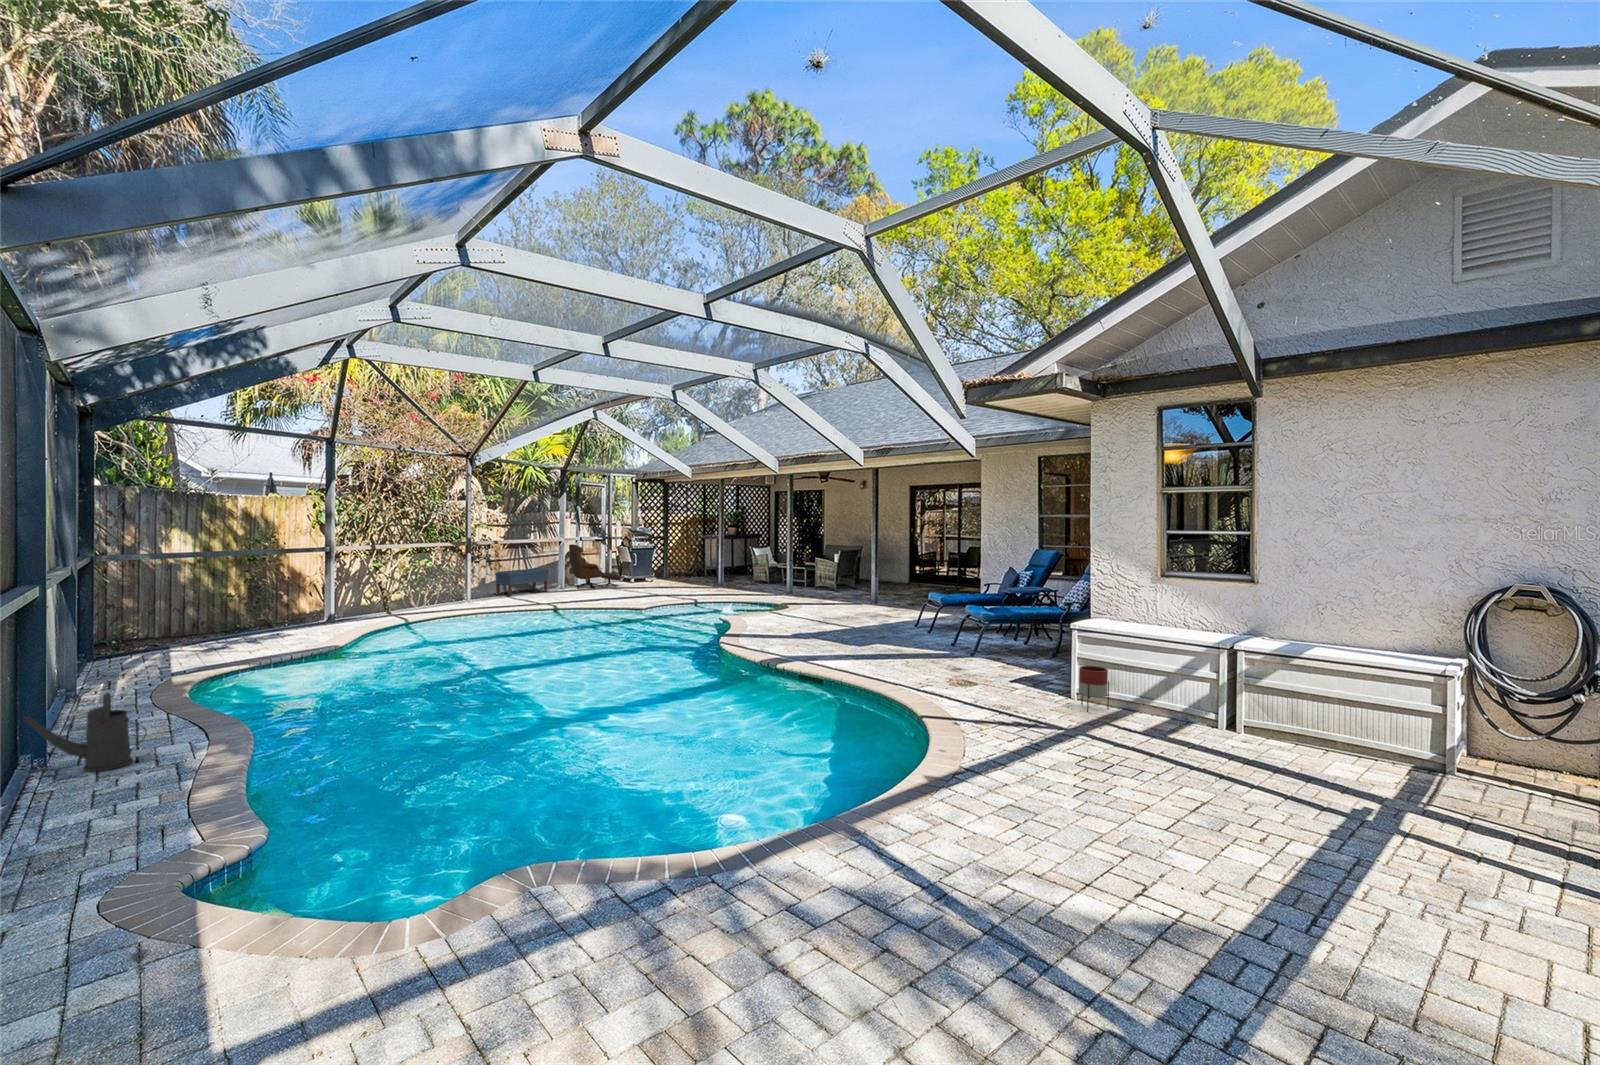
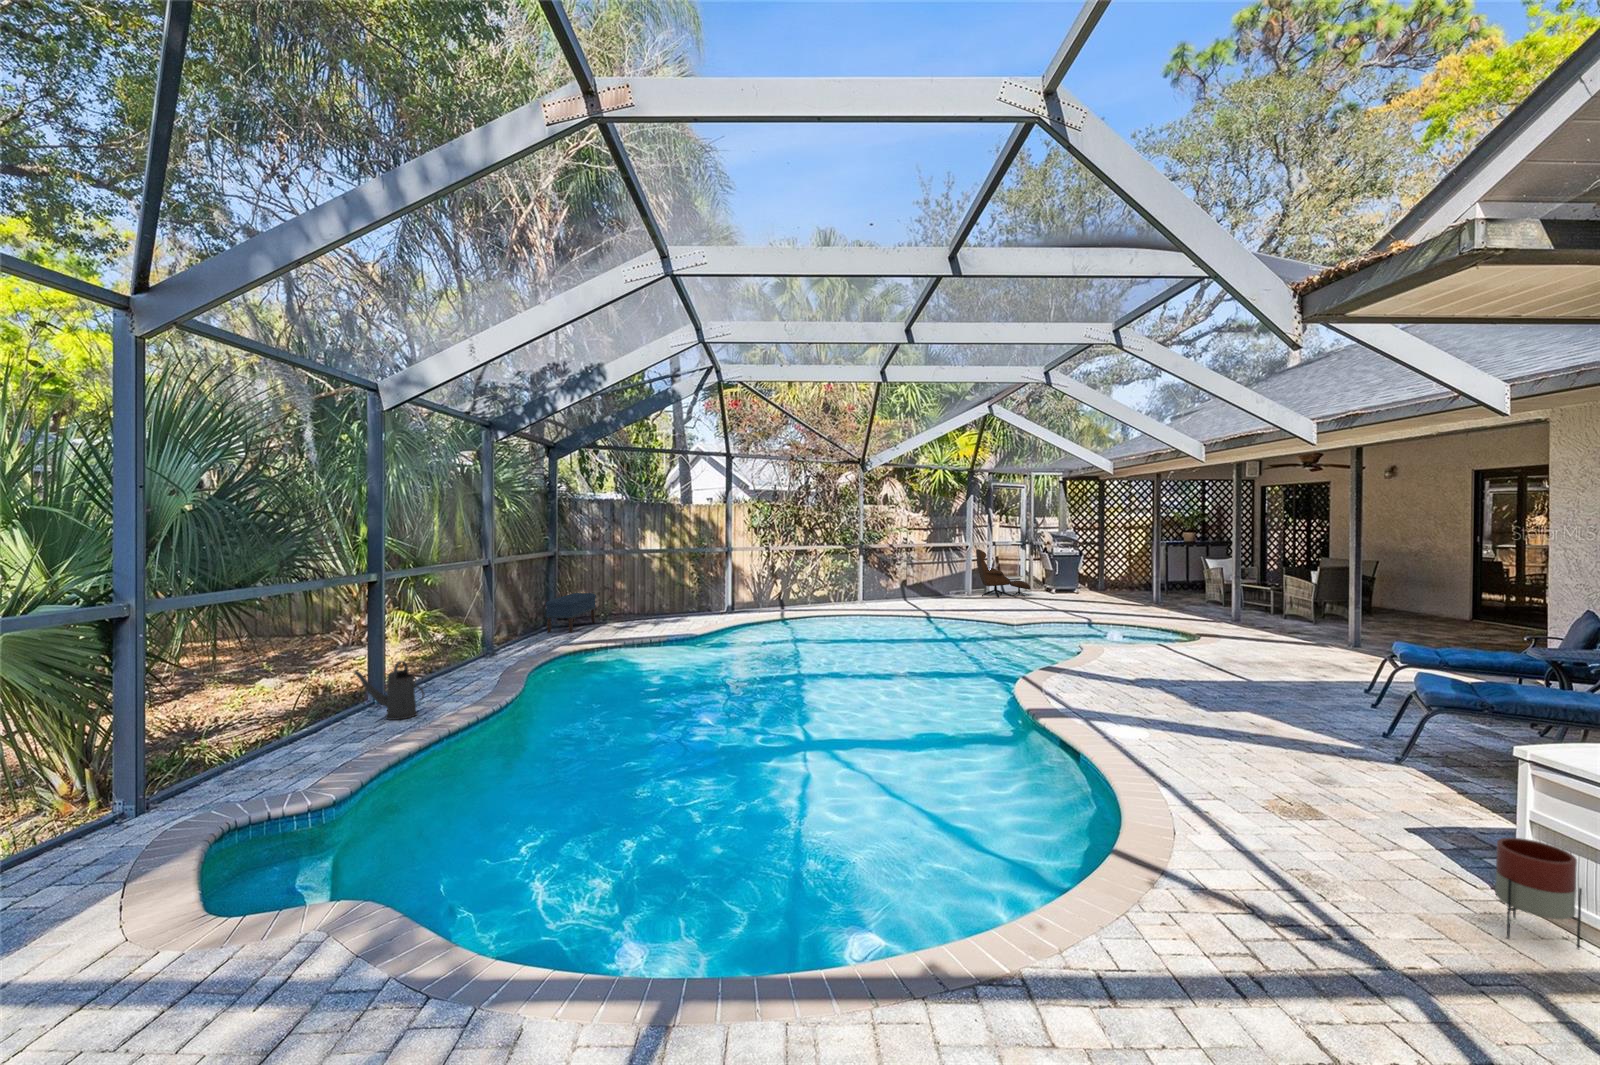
bench: present [495,568,548,597] -> present [546,593,596,633]

